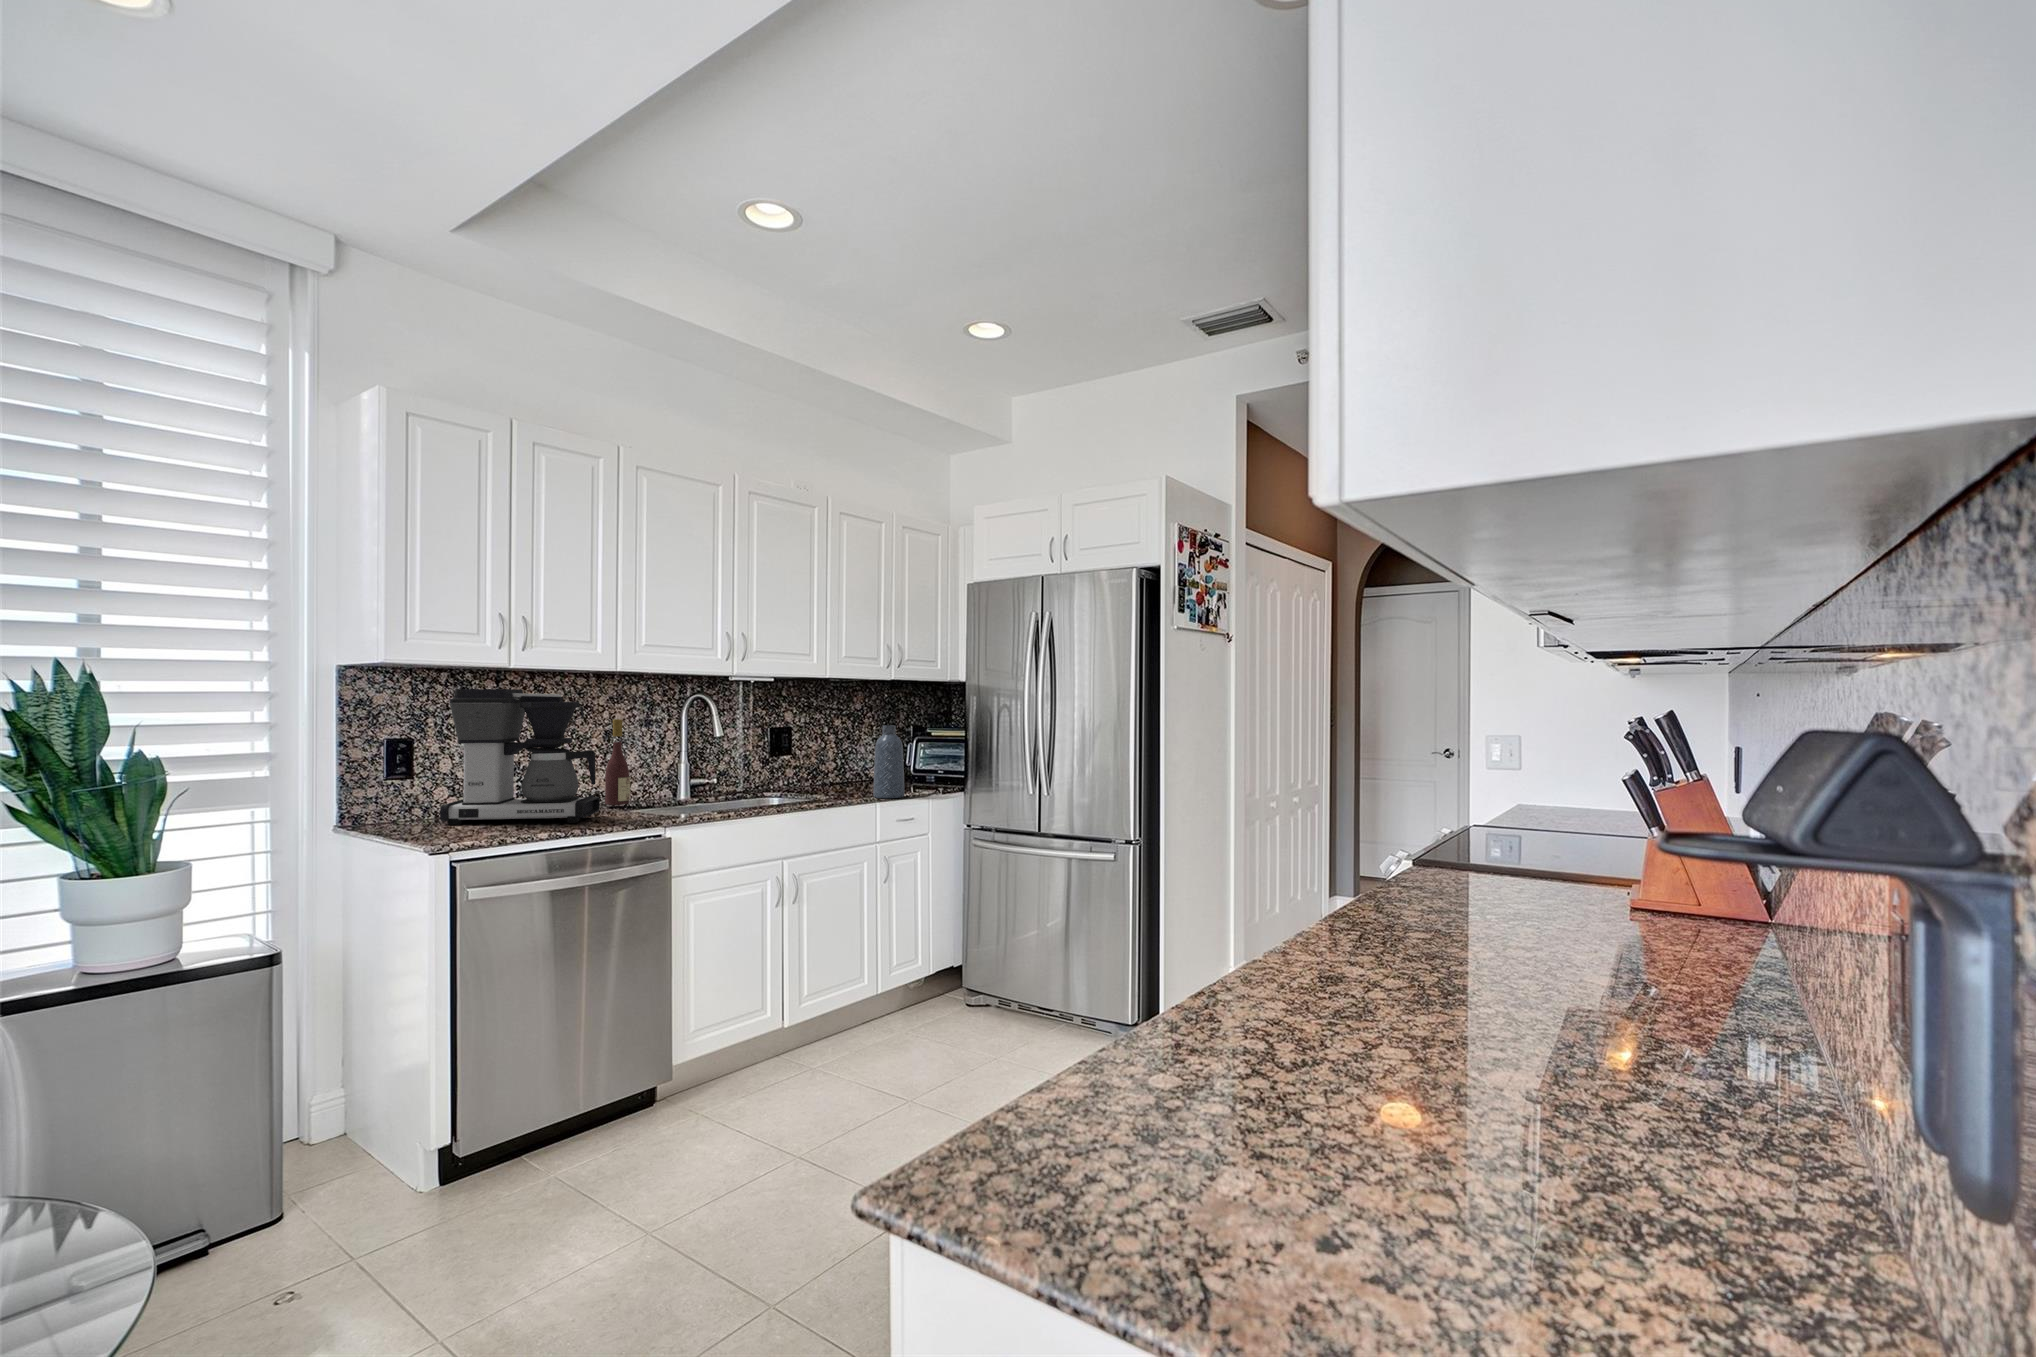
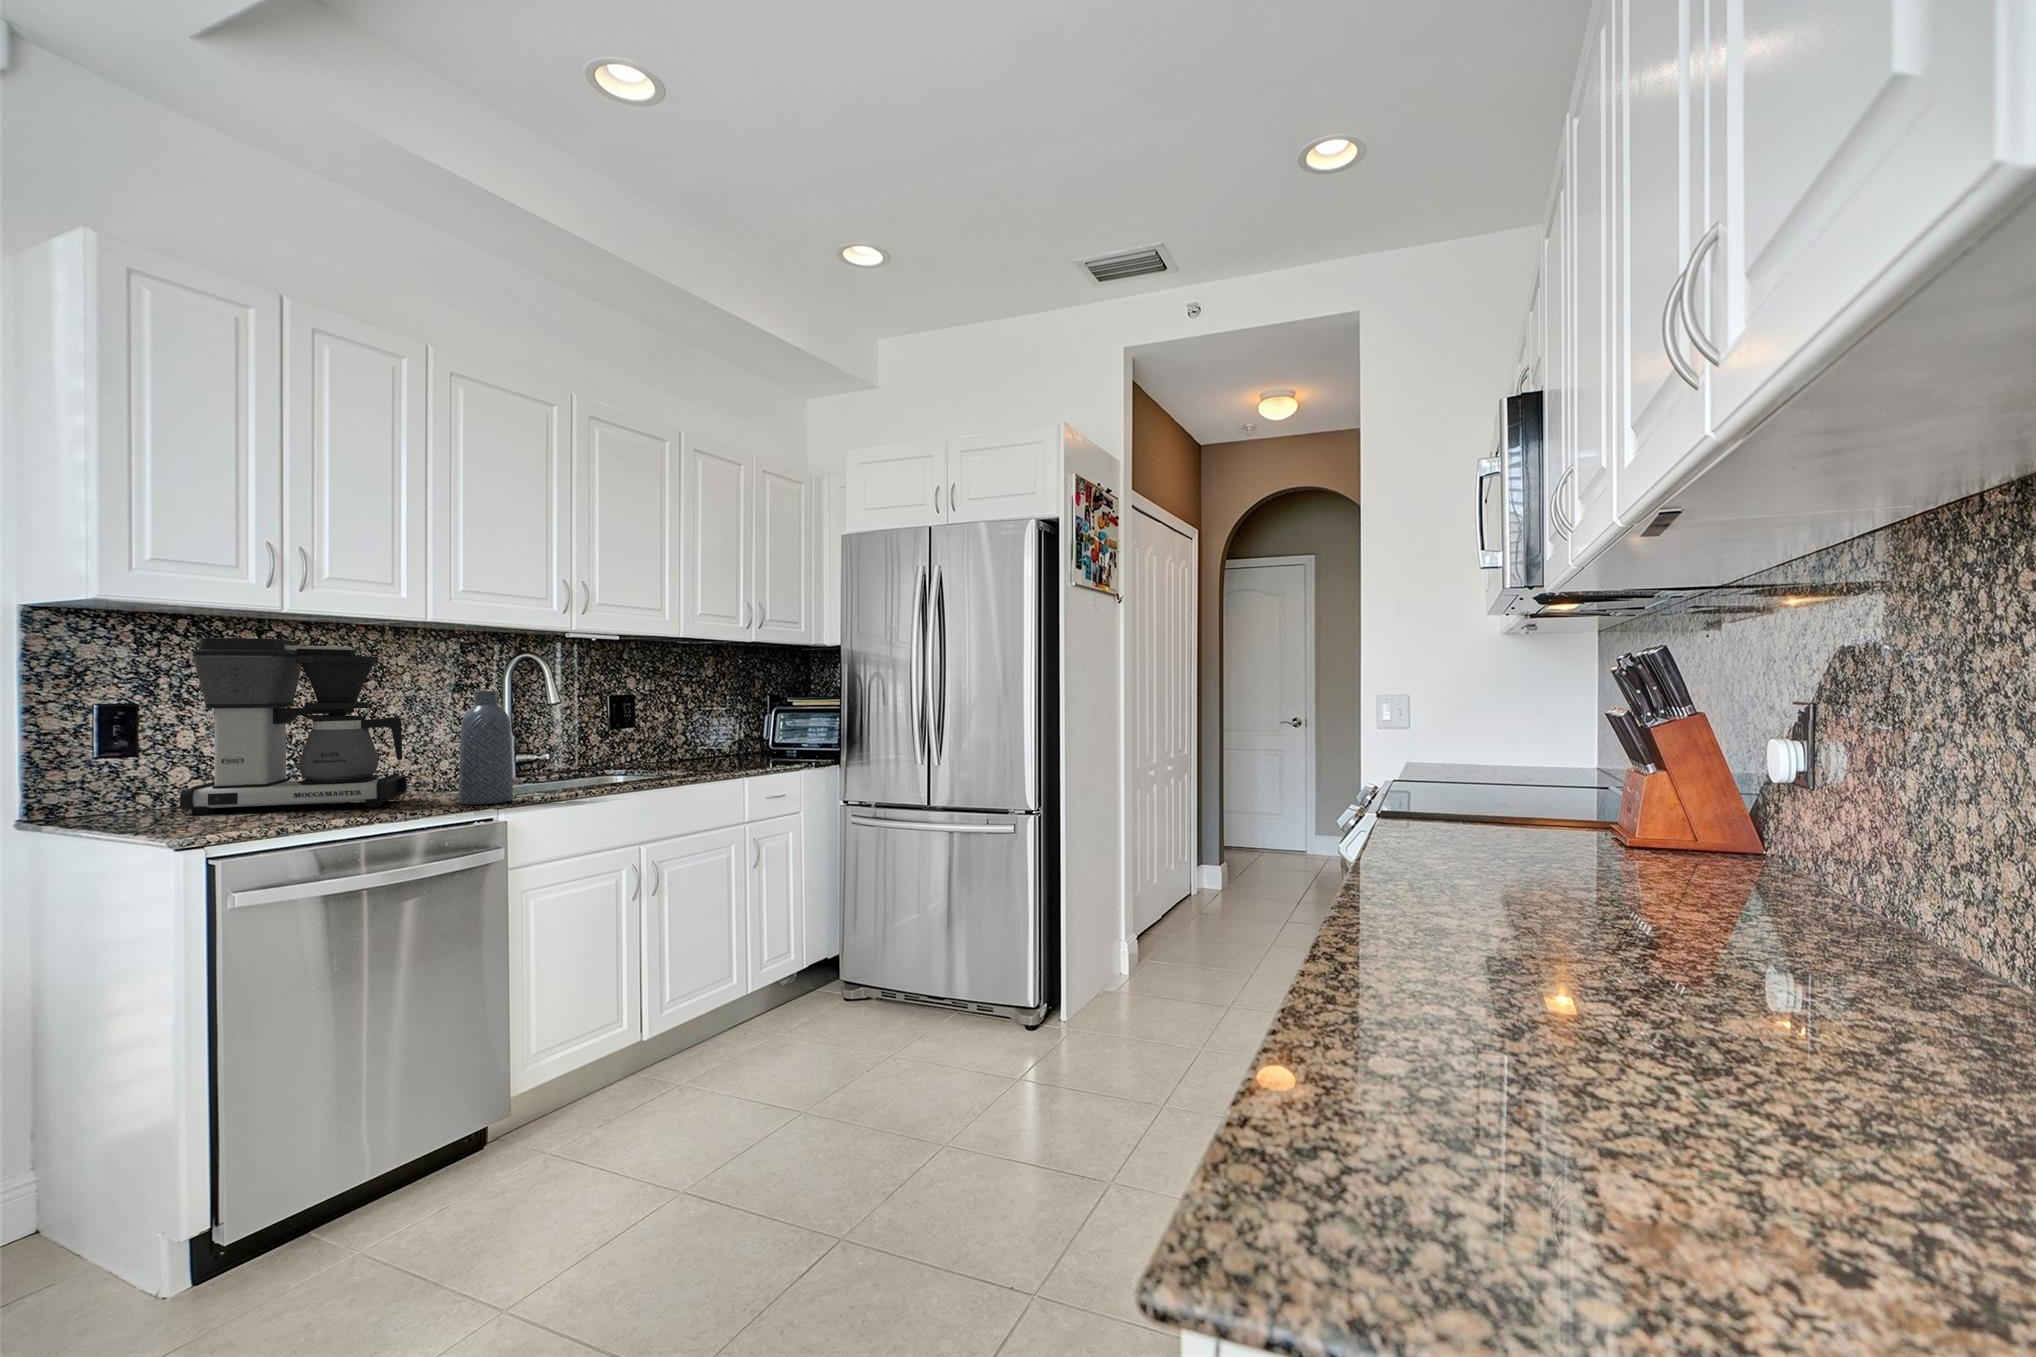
wine bottle: present [605,719,630,805] -> none [408,682,442,790]
vase: present [873,725,904,798] -> present [458,691,513,805]

